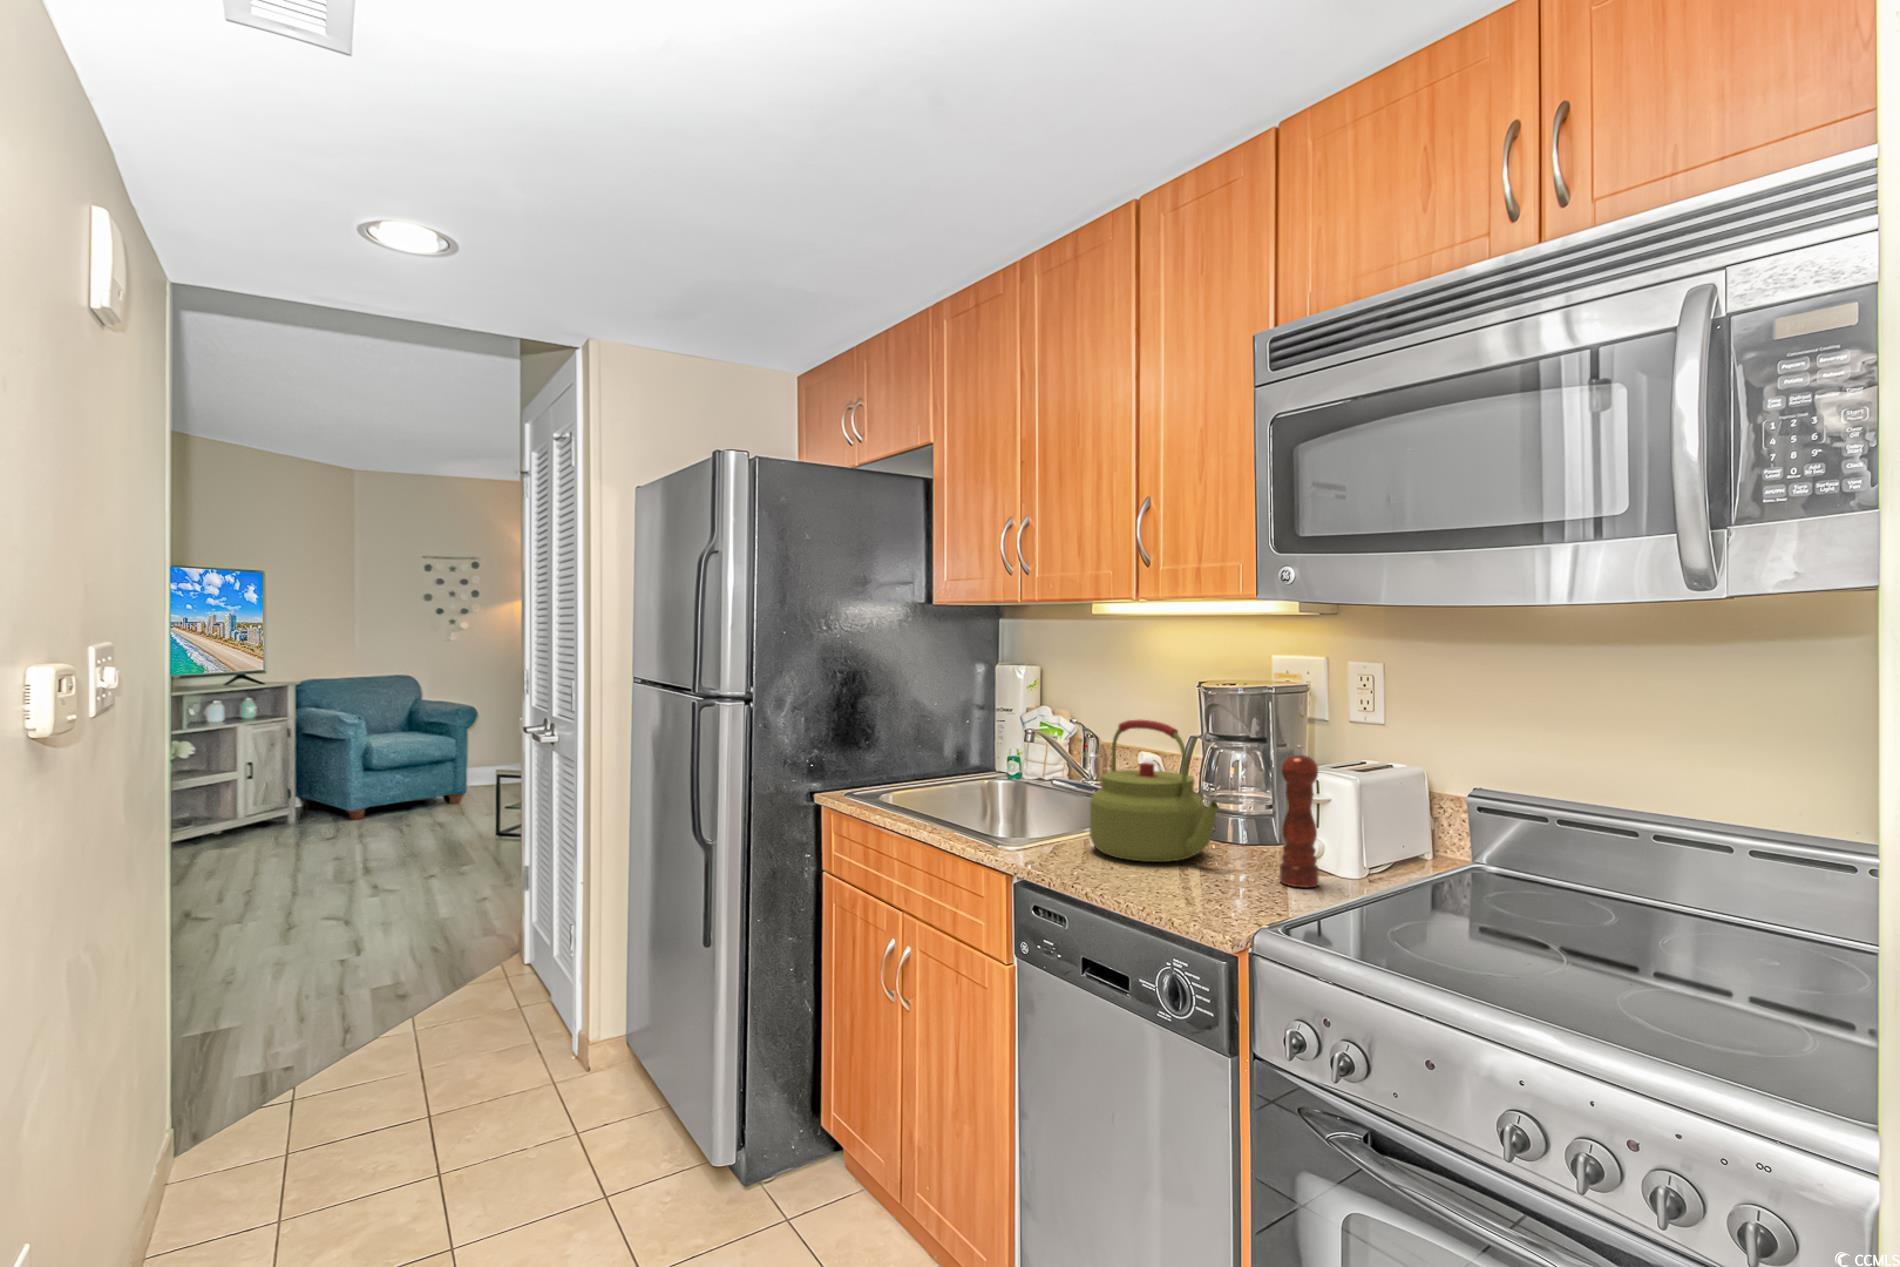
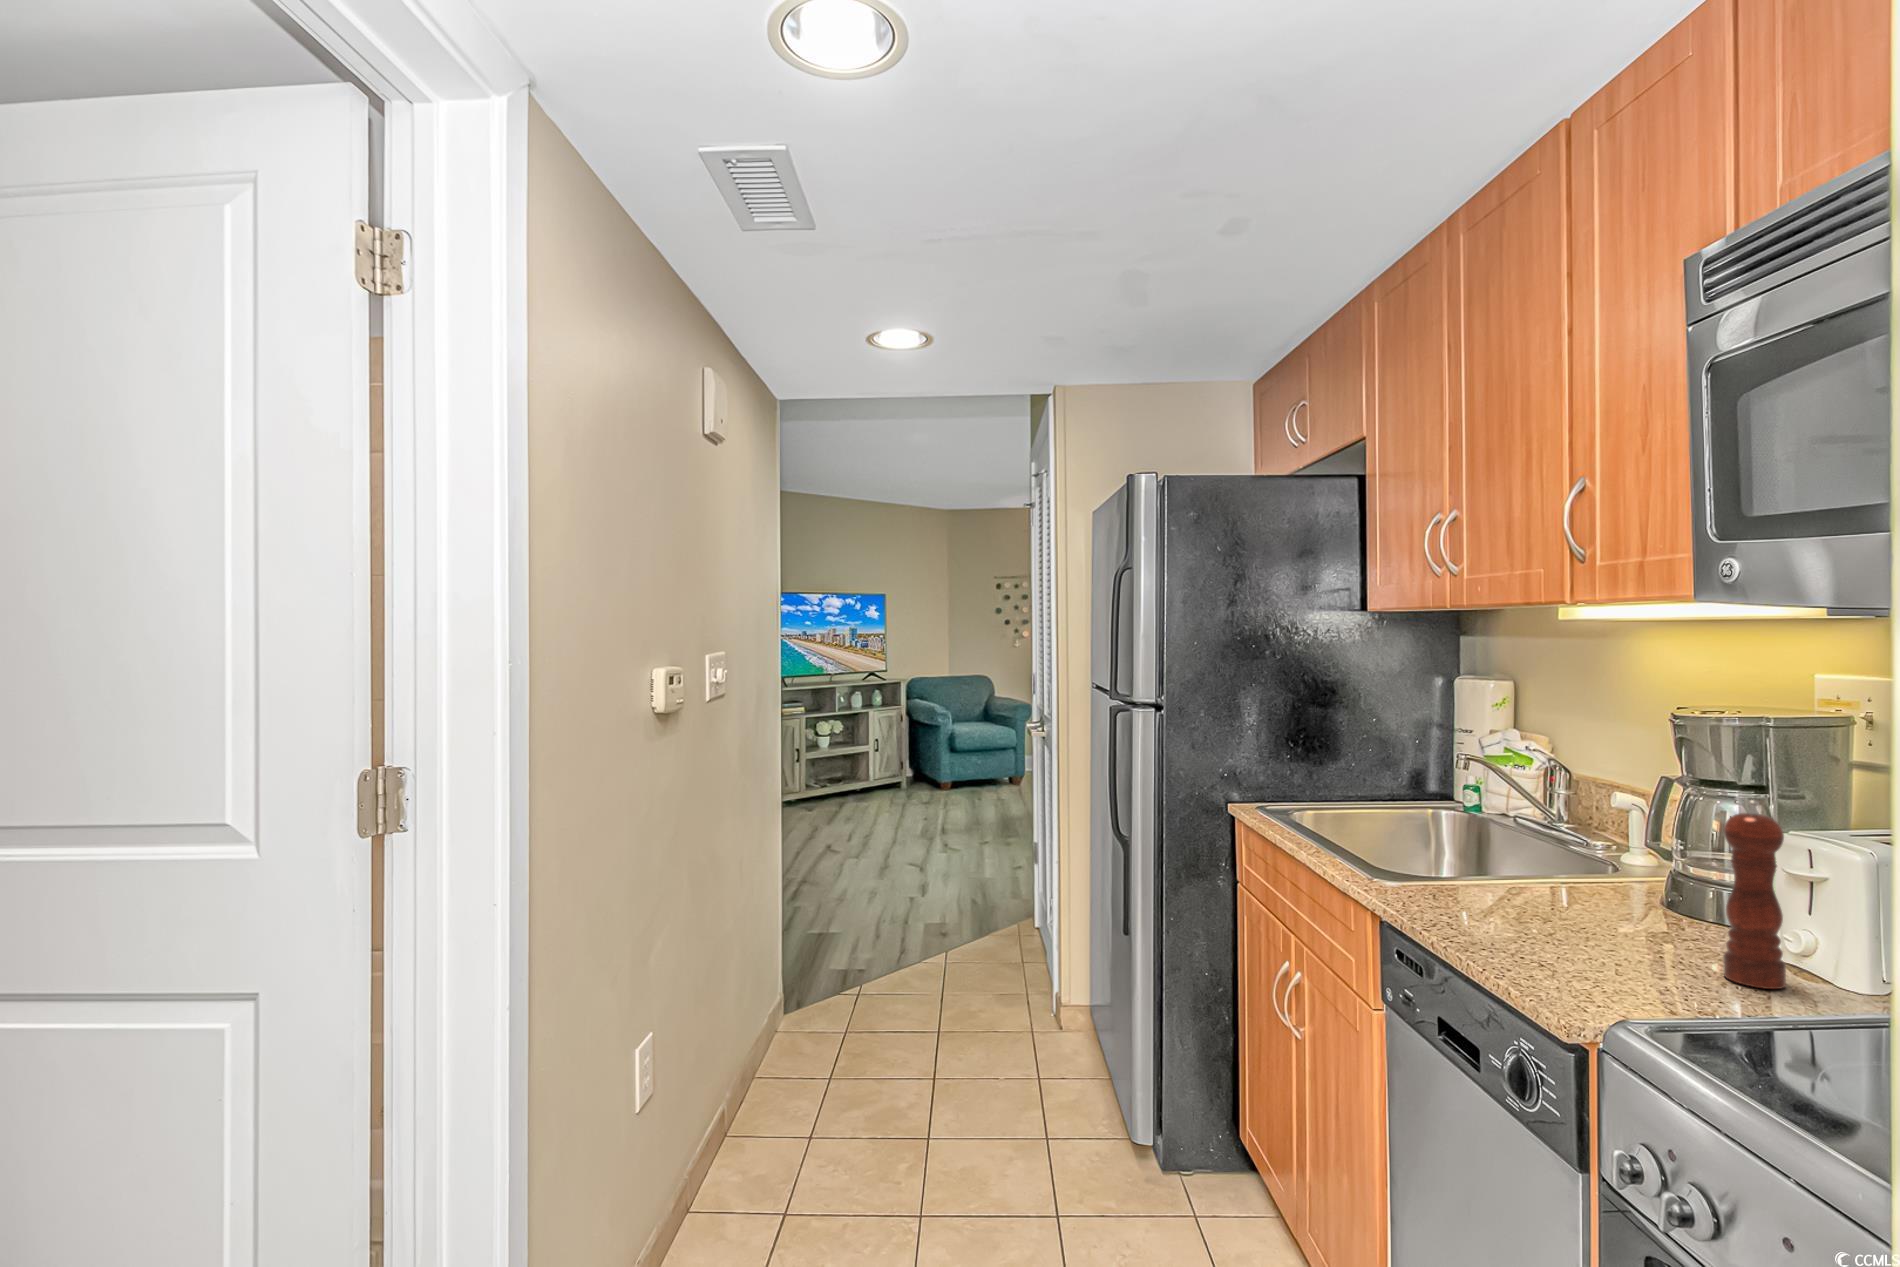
kettle: present [1090,720,1220,862] -> none [1485,753,1647,926]

